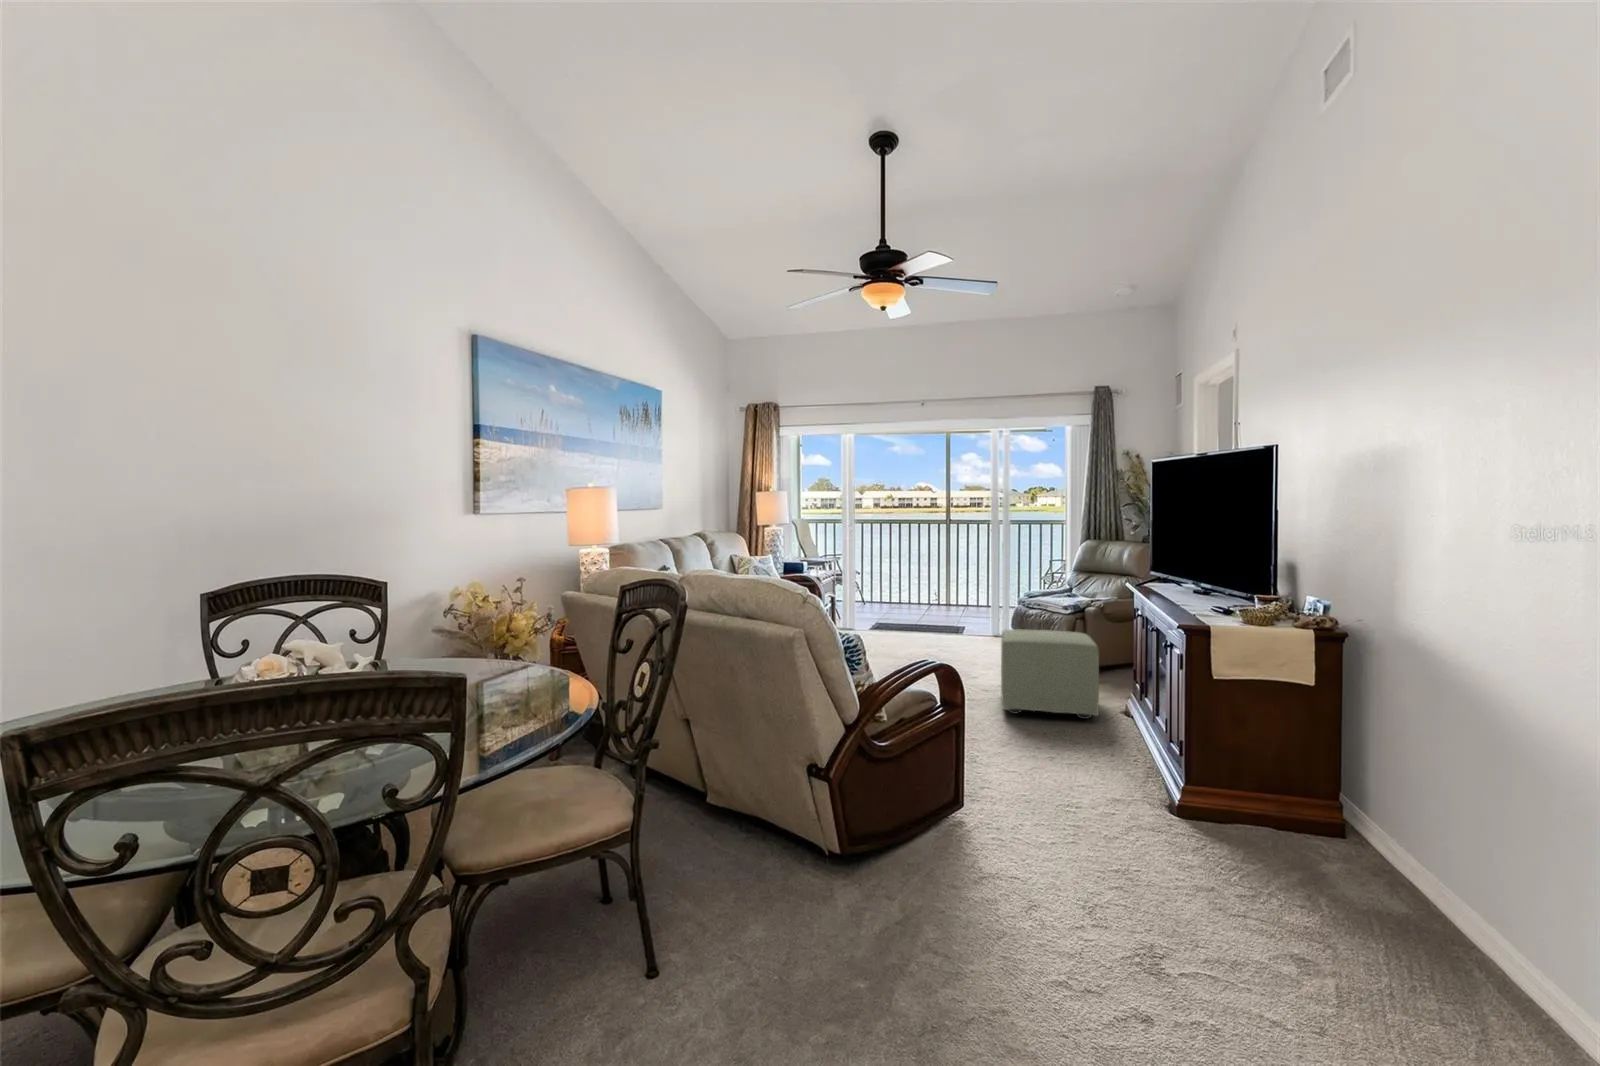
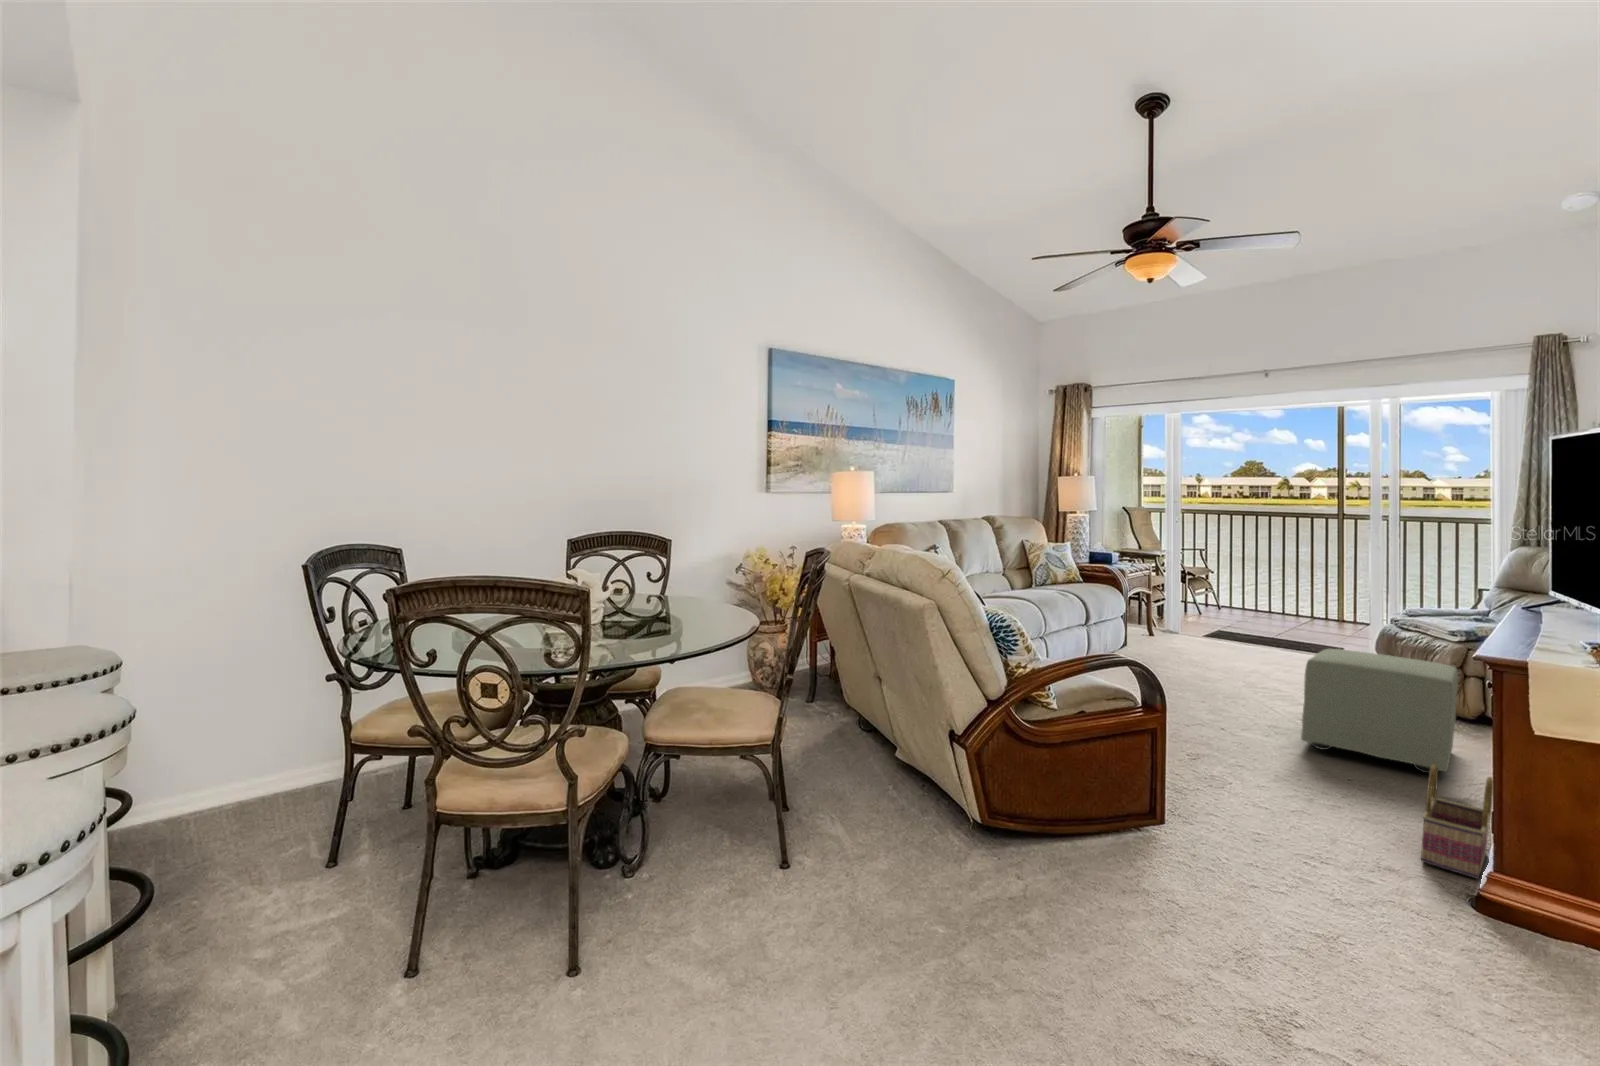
basket: none [1118,713,1164,796] -> present [1421,764,1493,878]

